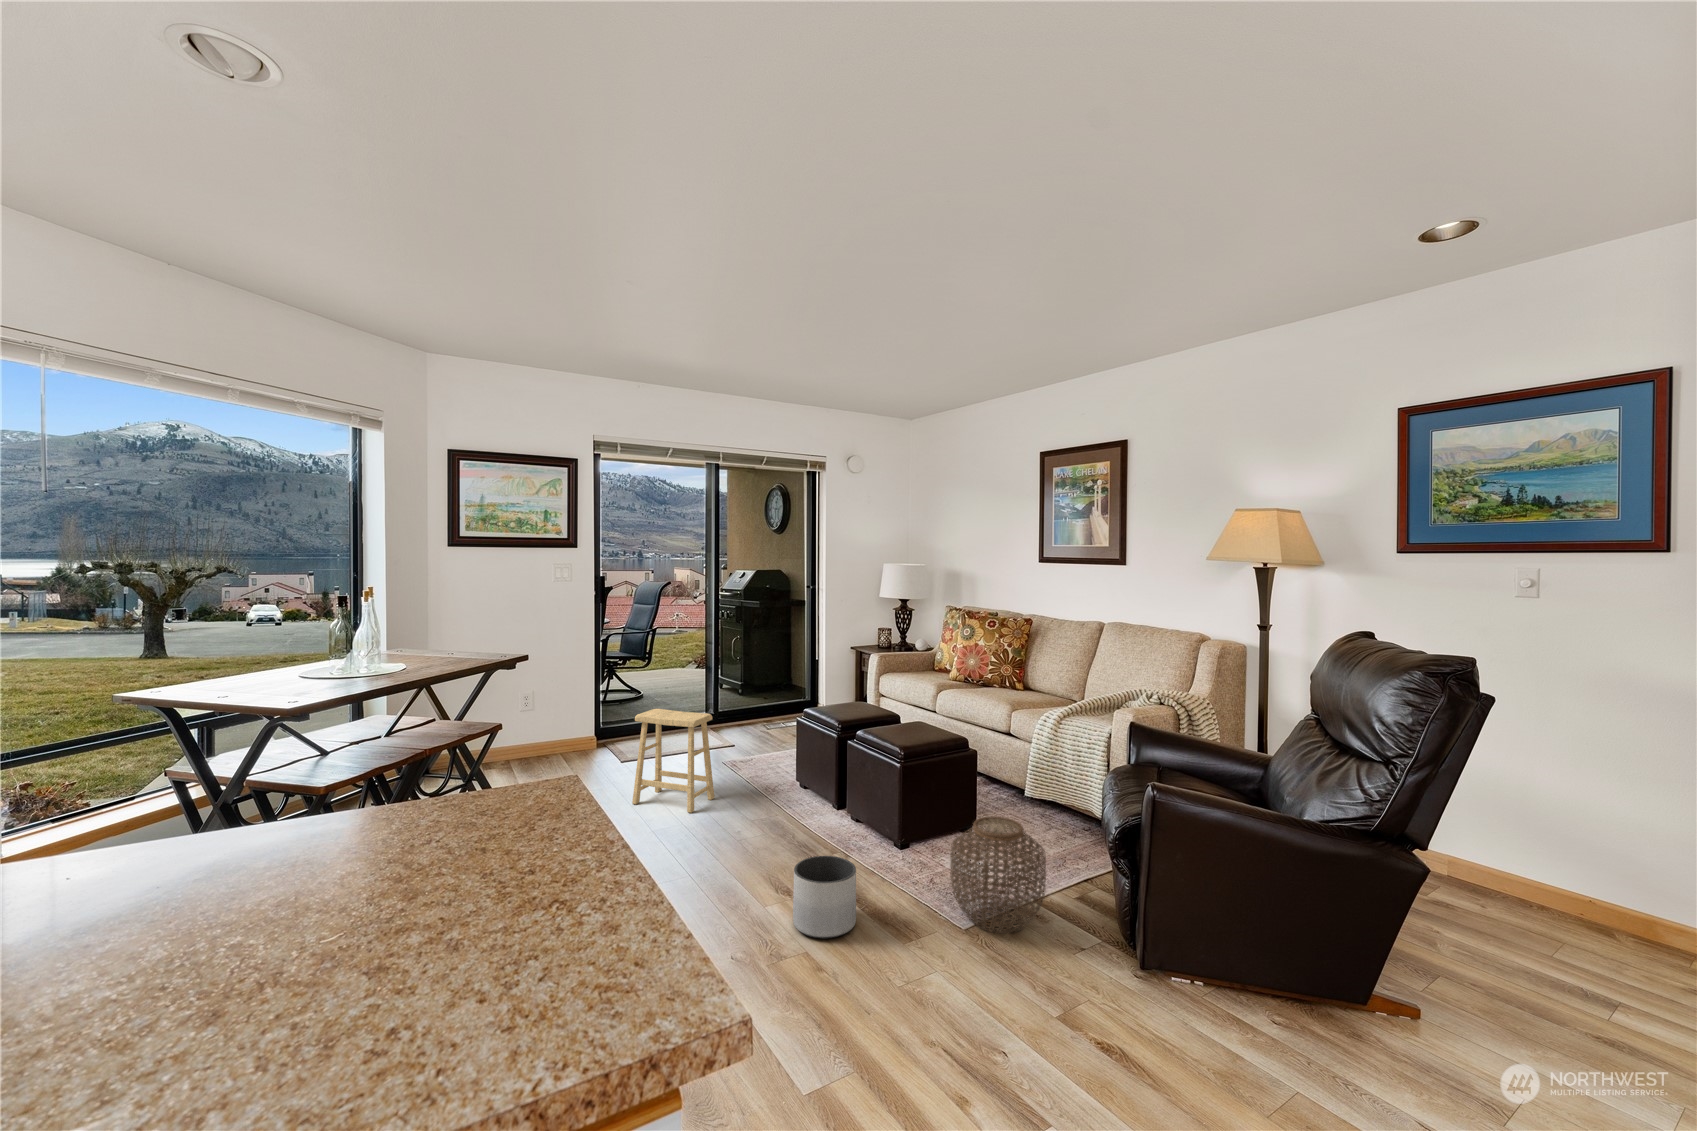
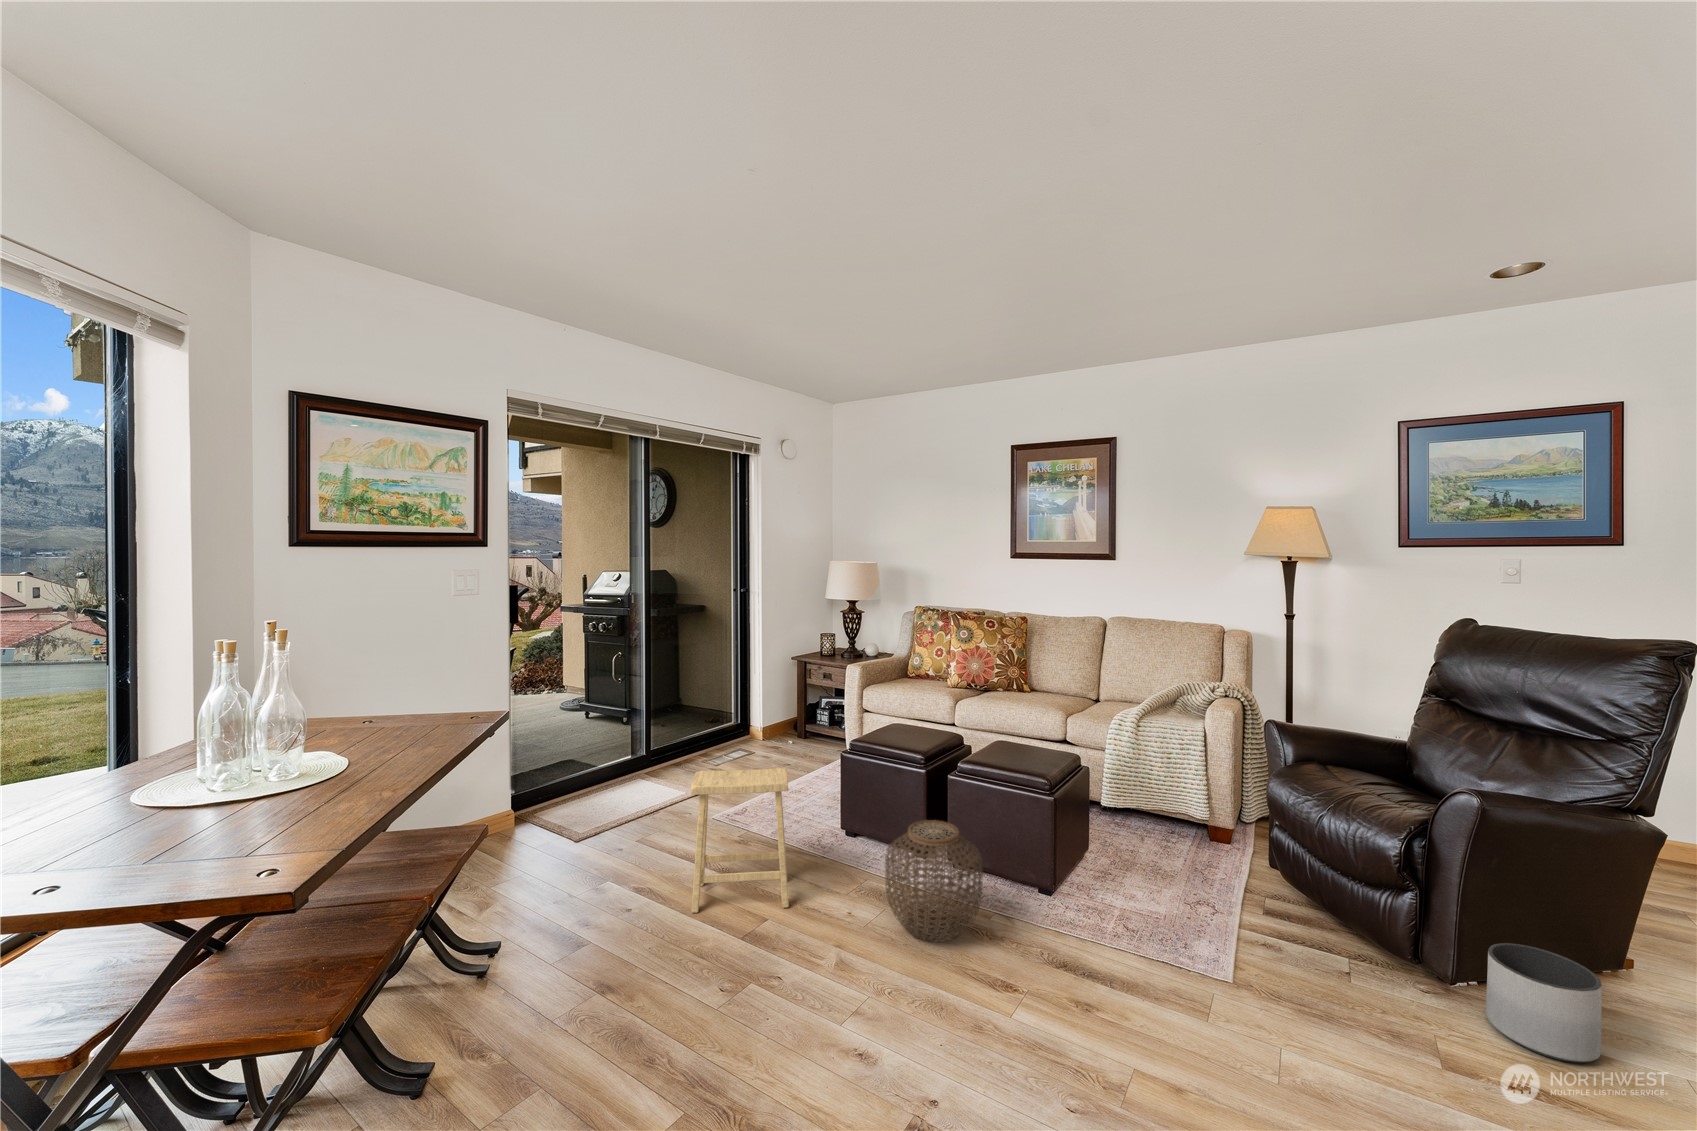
woven basket: present [950,816,1046,933] -> present [885,820,983,942]
planter: present [793,856,856,938] -> present [1486,943,1602,1062]

